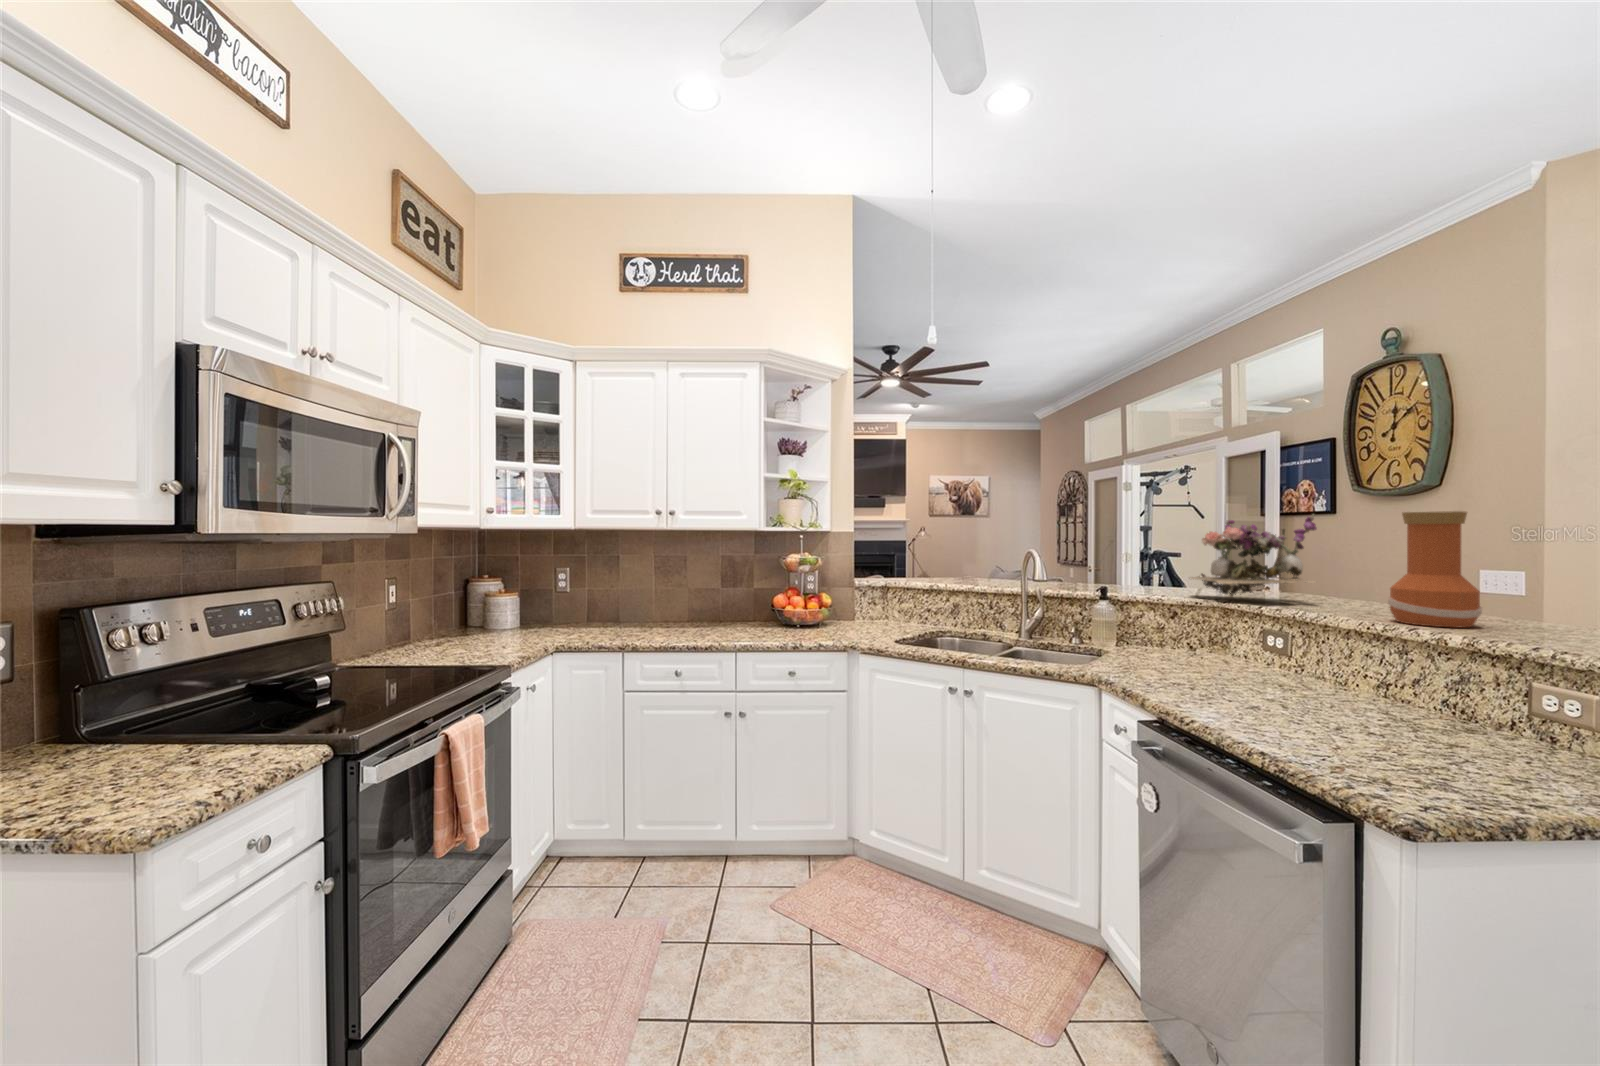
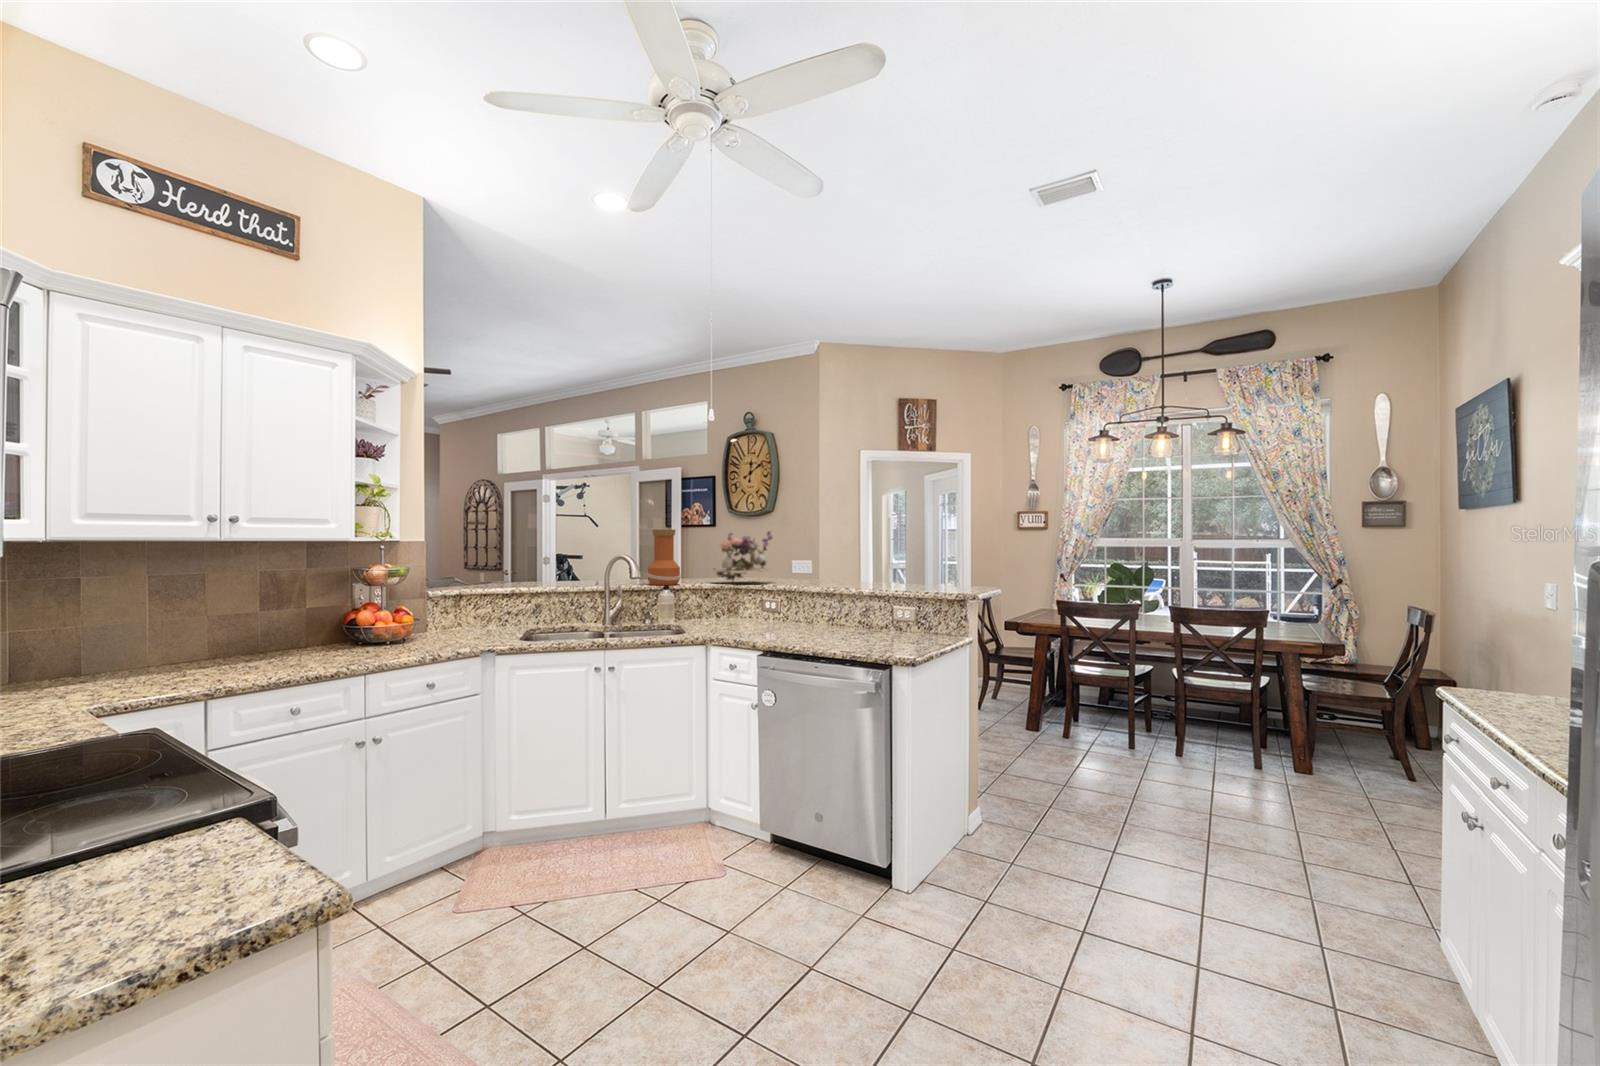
vase: present [1388,511,1482,628] -> present [647,530,681,585]

